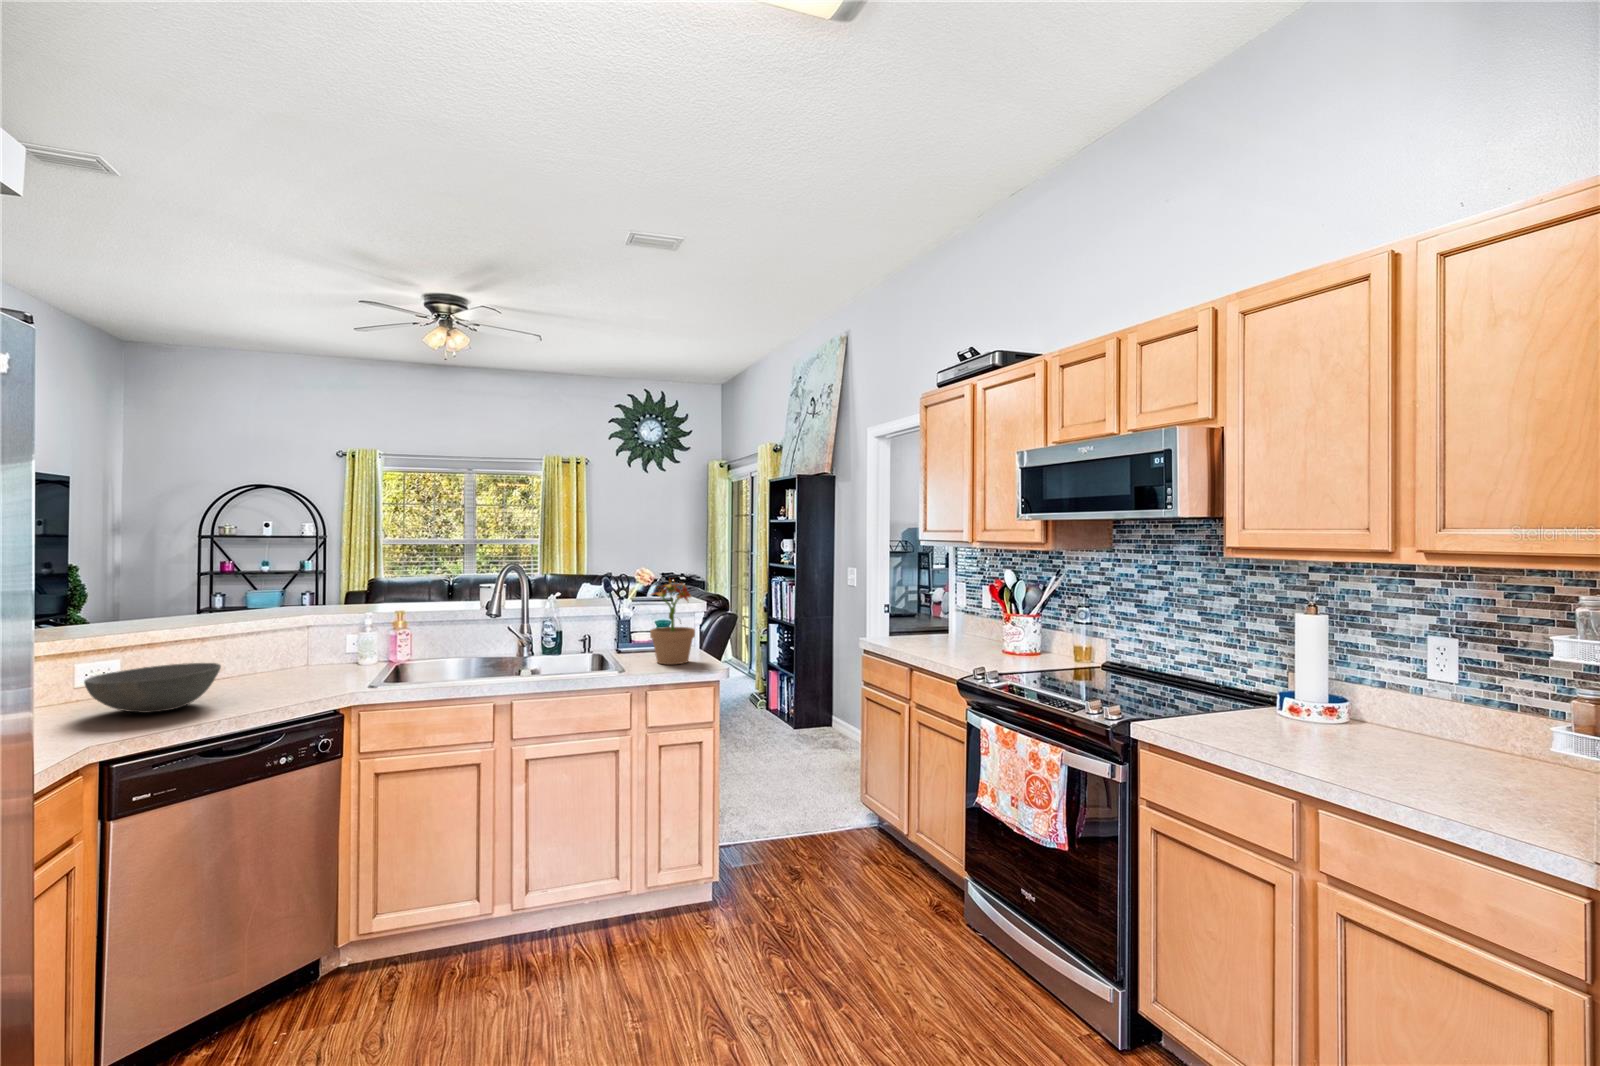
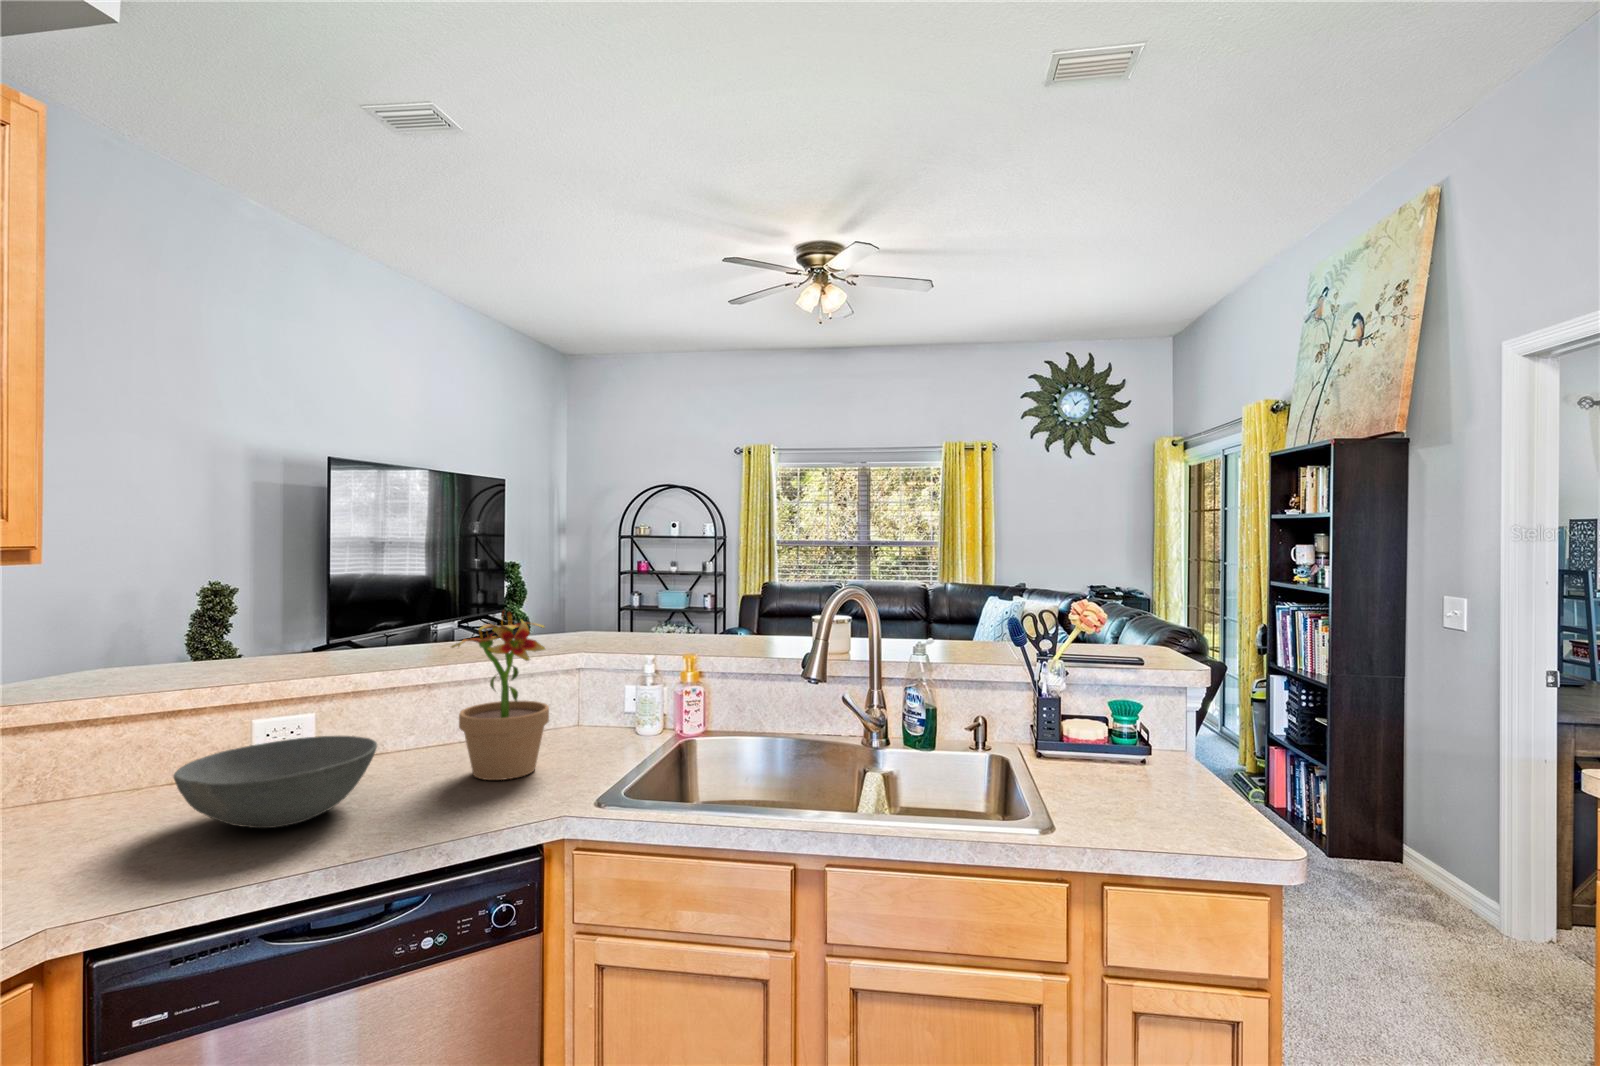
potted plant: present [650,580,695,664] -> present [451,611,549,780]

